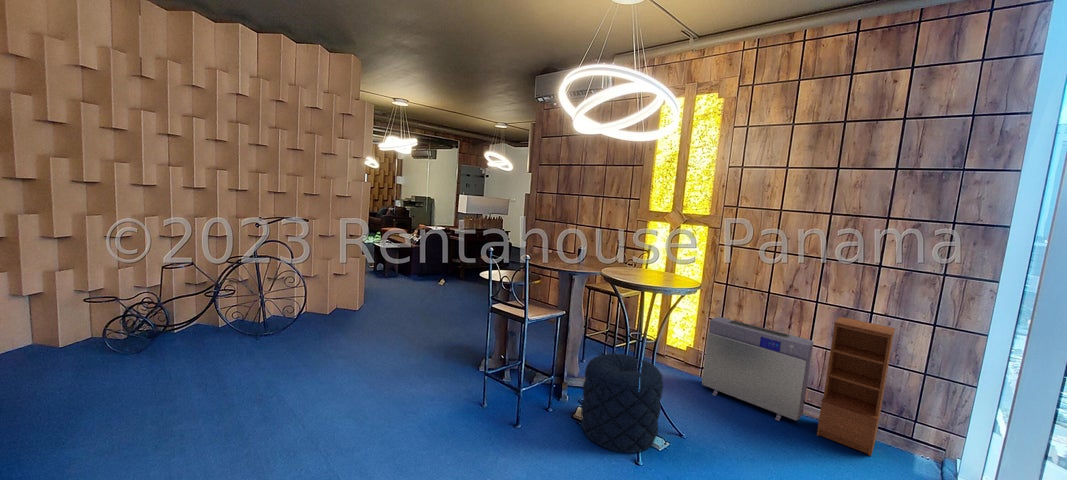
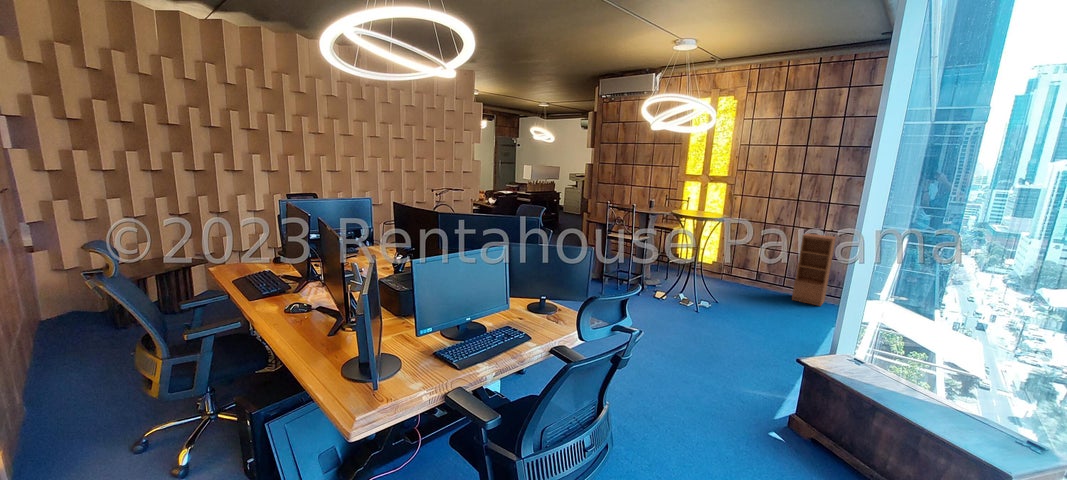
air purifier: present [702,317,813,421] -> none [724,240,791,295]
pouf: present [581,353,663,453] -> none [660,259,708,306]

